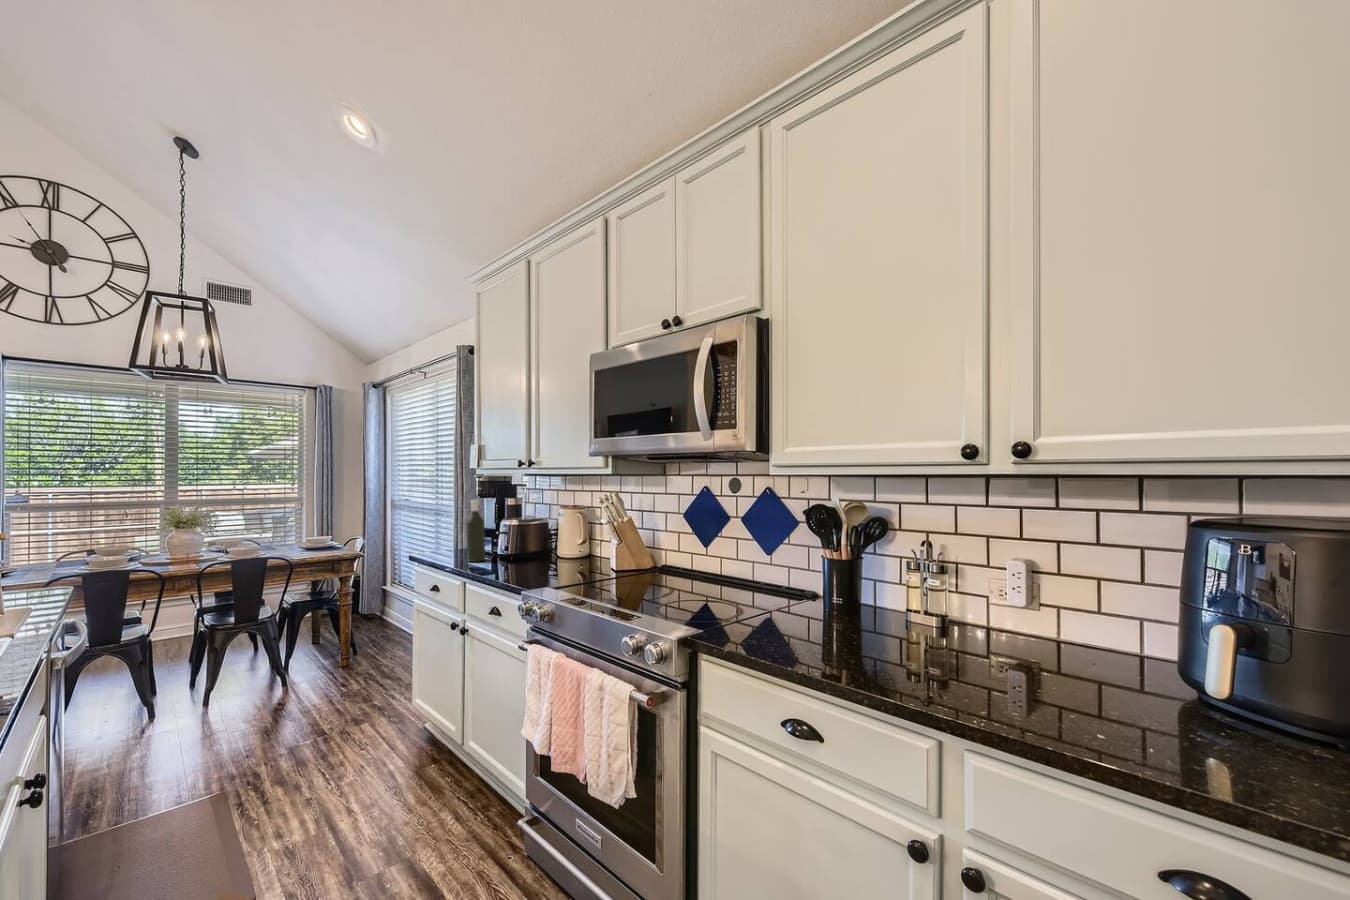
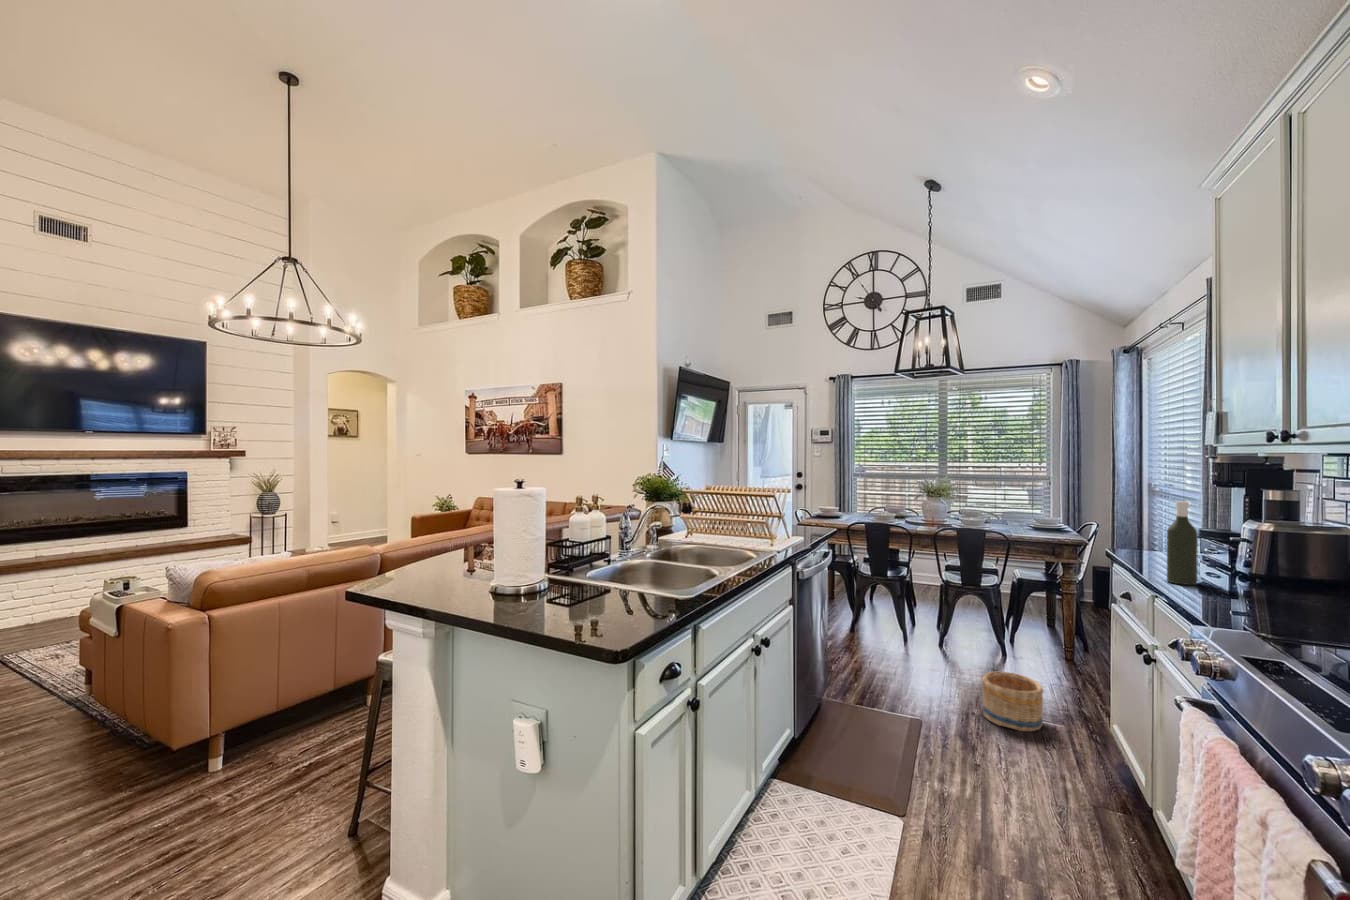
basket: none [289,692,352,754] -> present [982,672,1044,731]

